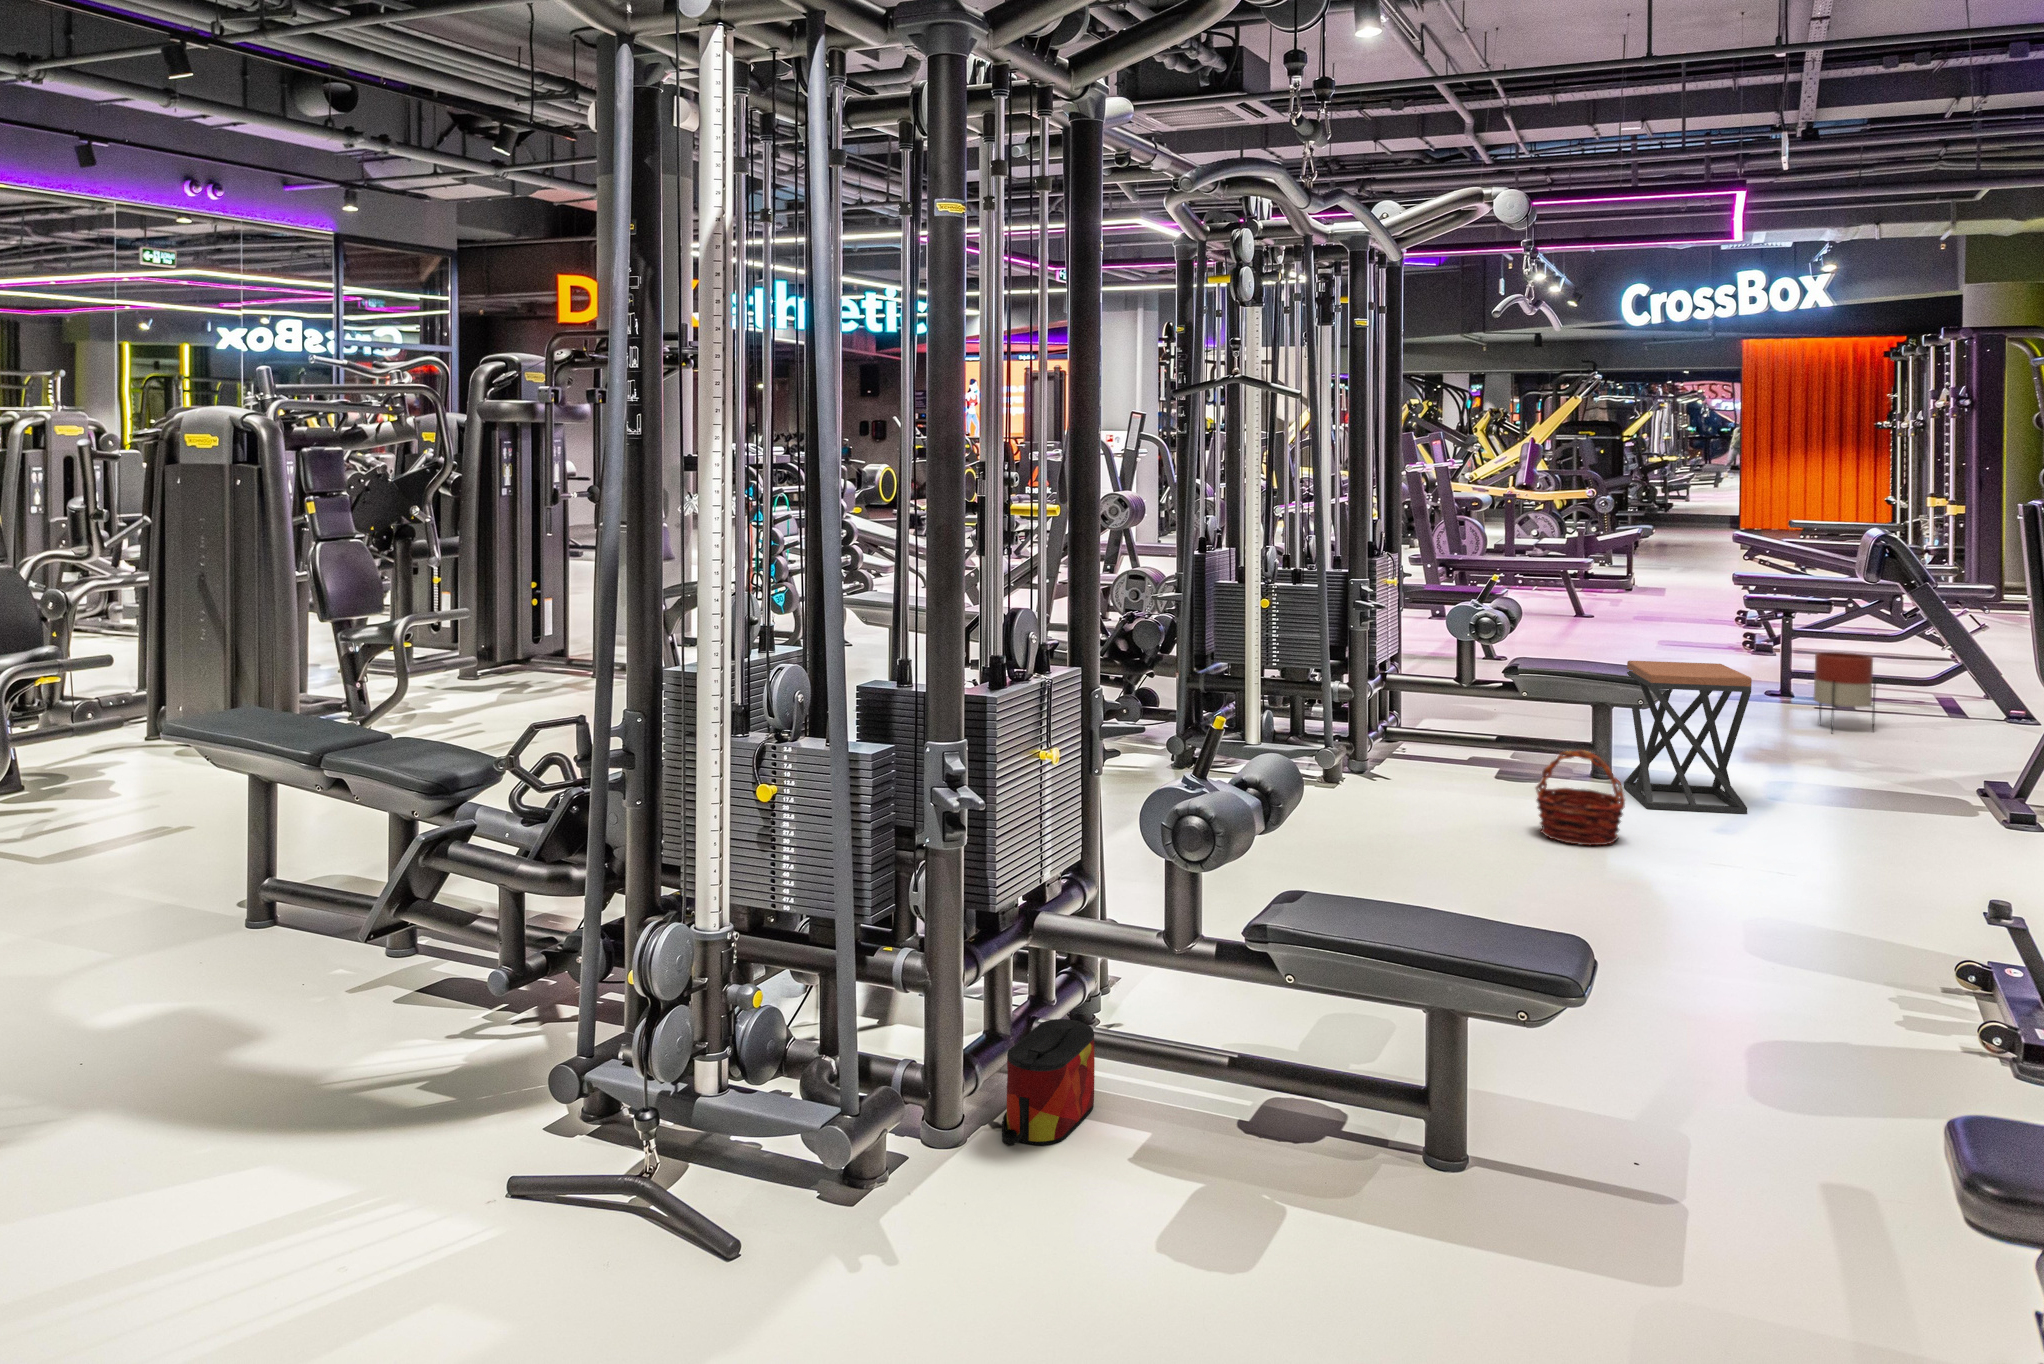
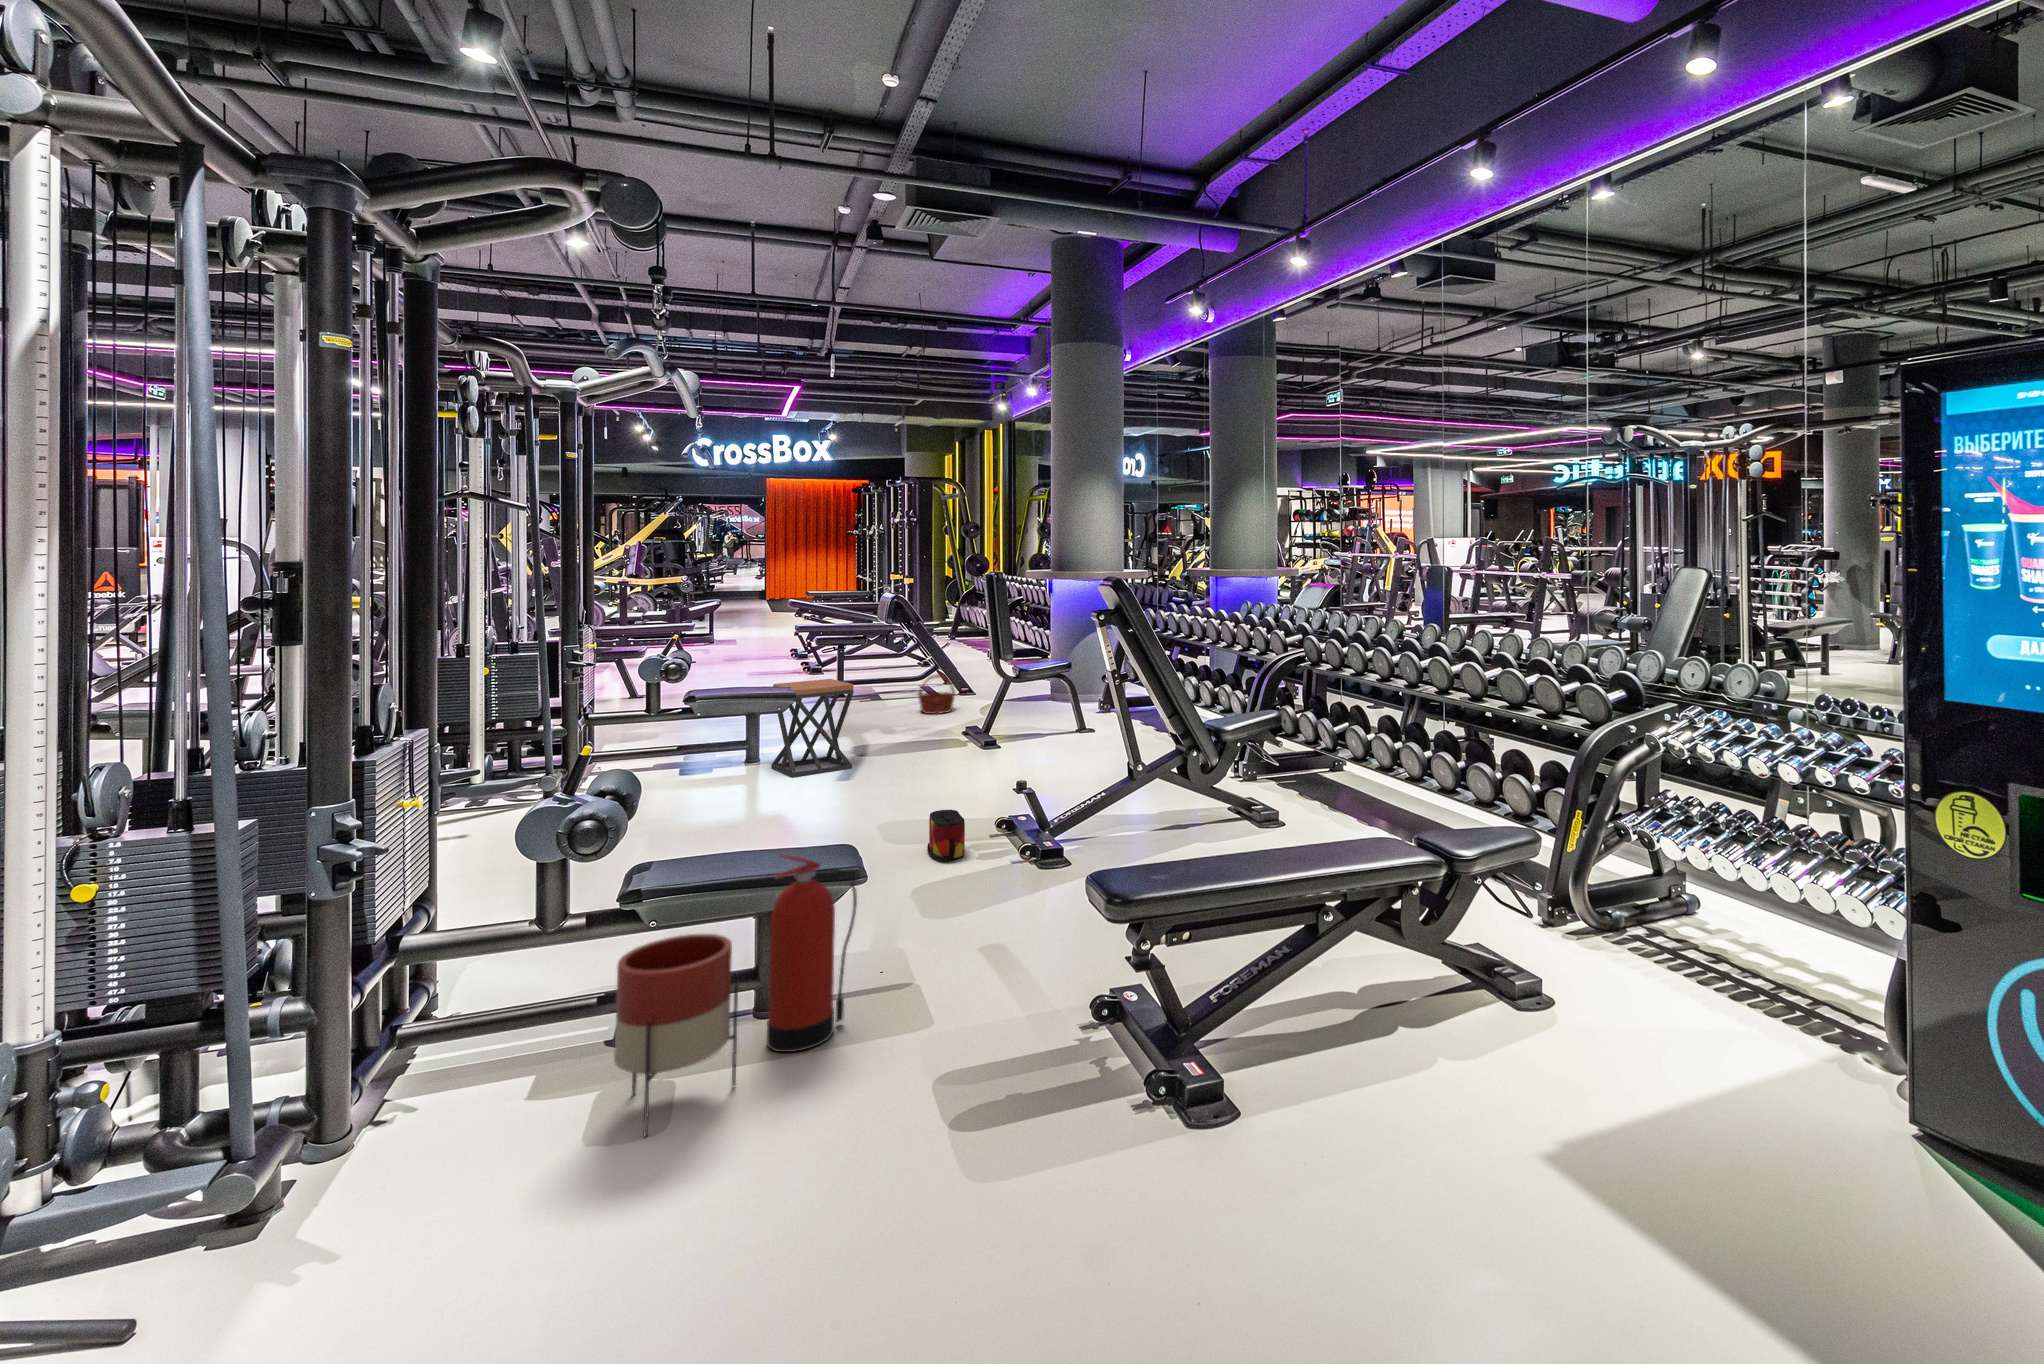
planter: present [1813,652,1876,732] -> present [614,934,738,1137]
basket: present [1536,750,1625,845] -> present [918,675,956,714]
fire extinguisher: none [1414,937,1559,1254] -> present [767,854,857,1052]
bag: present [1001,1019,1095,1145] -> present [927,810,965,863]

